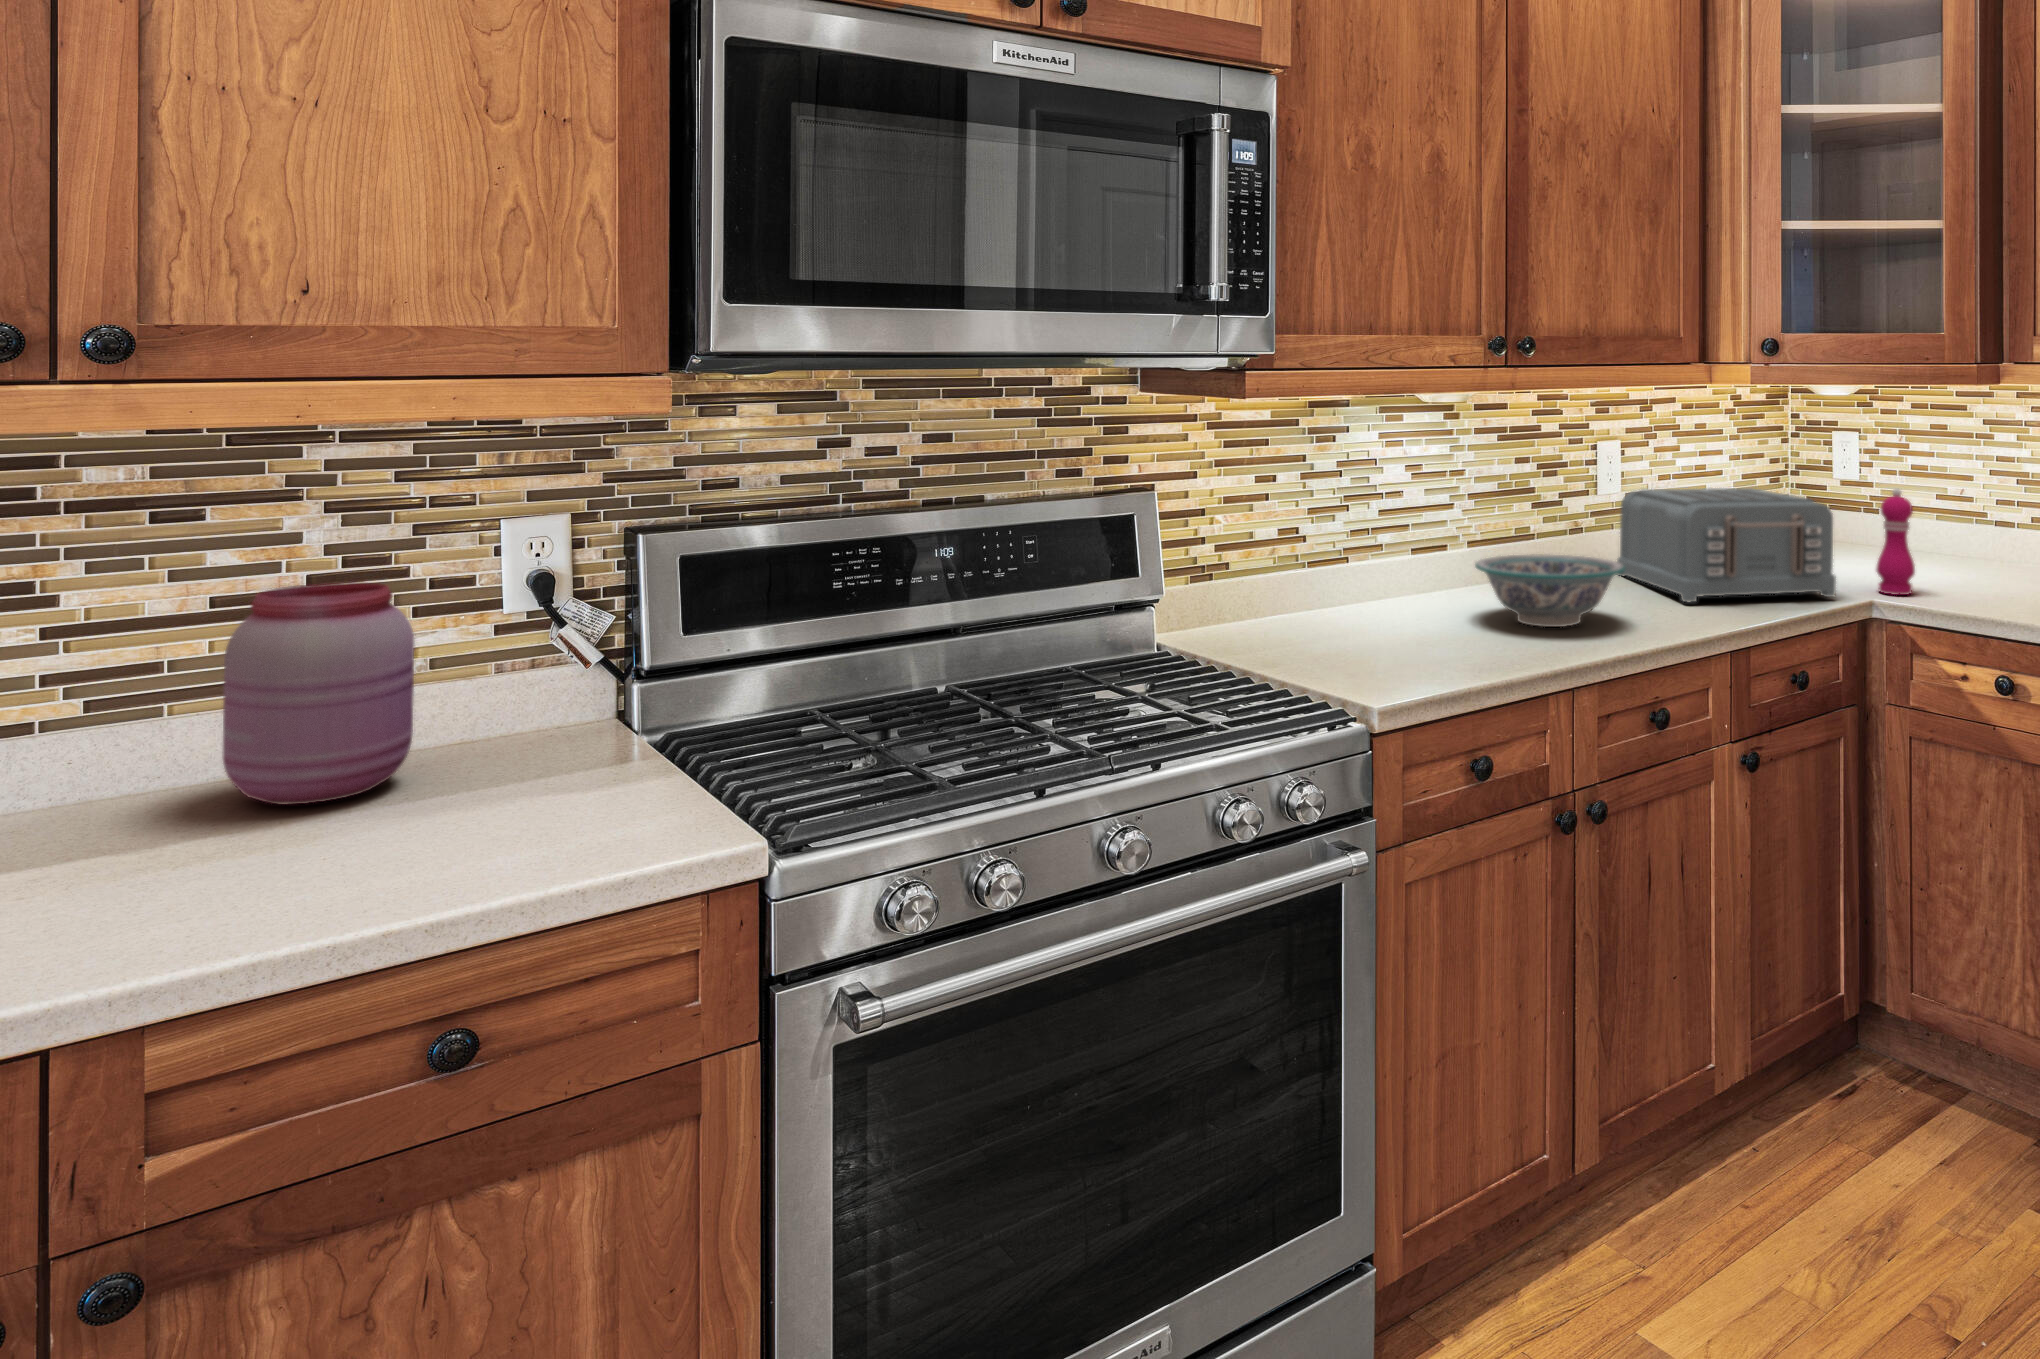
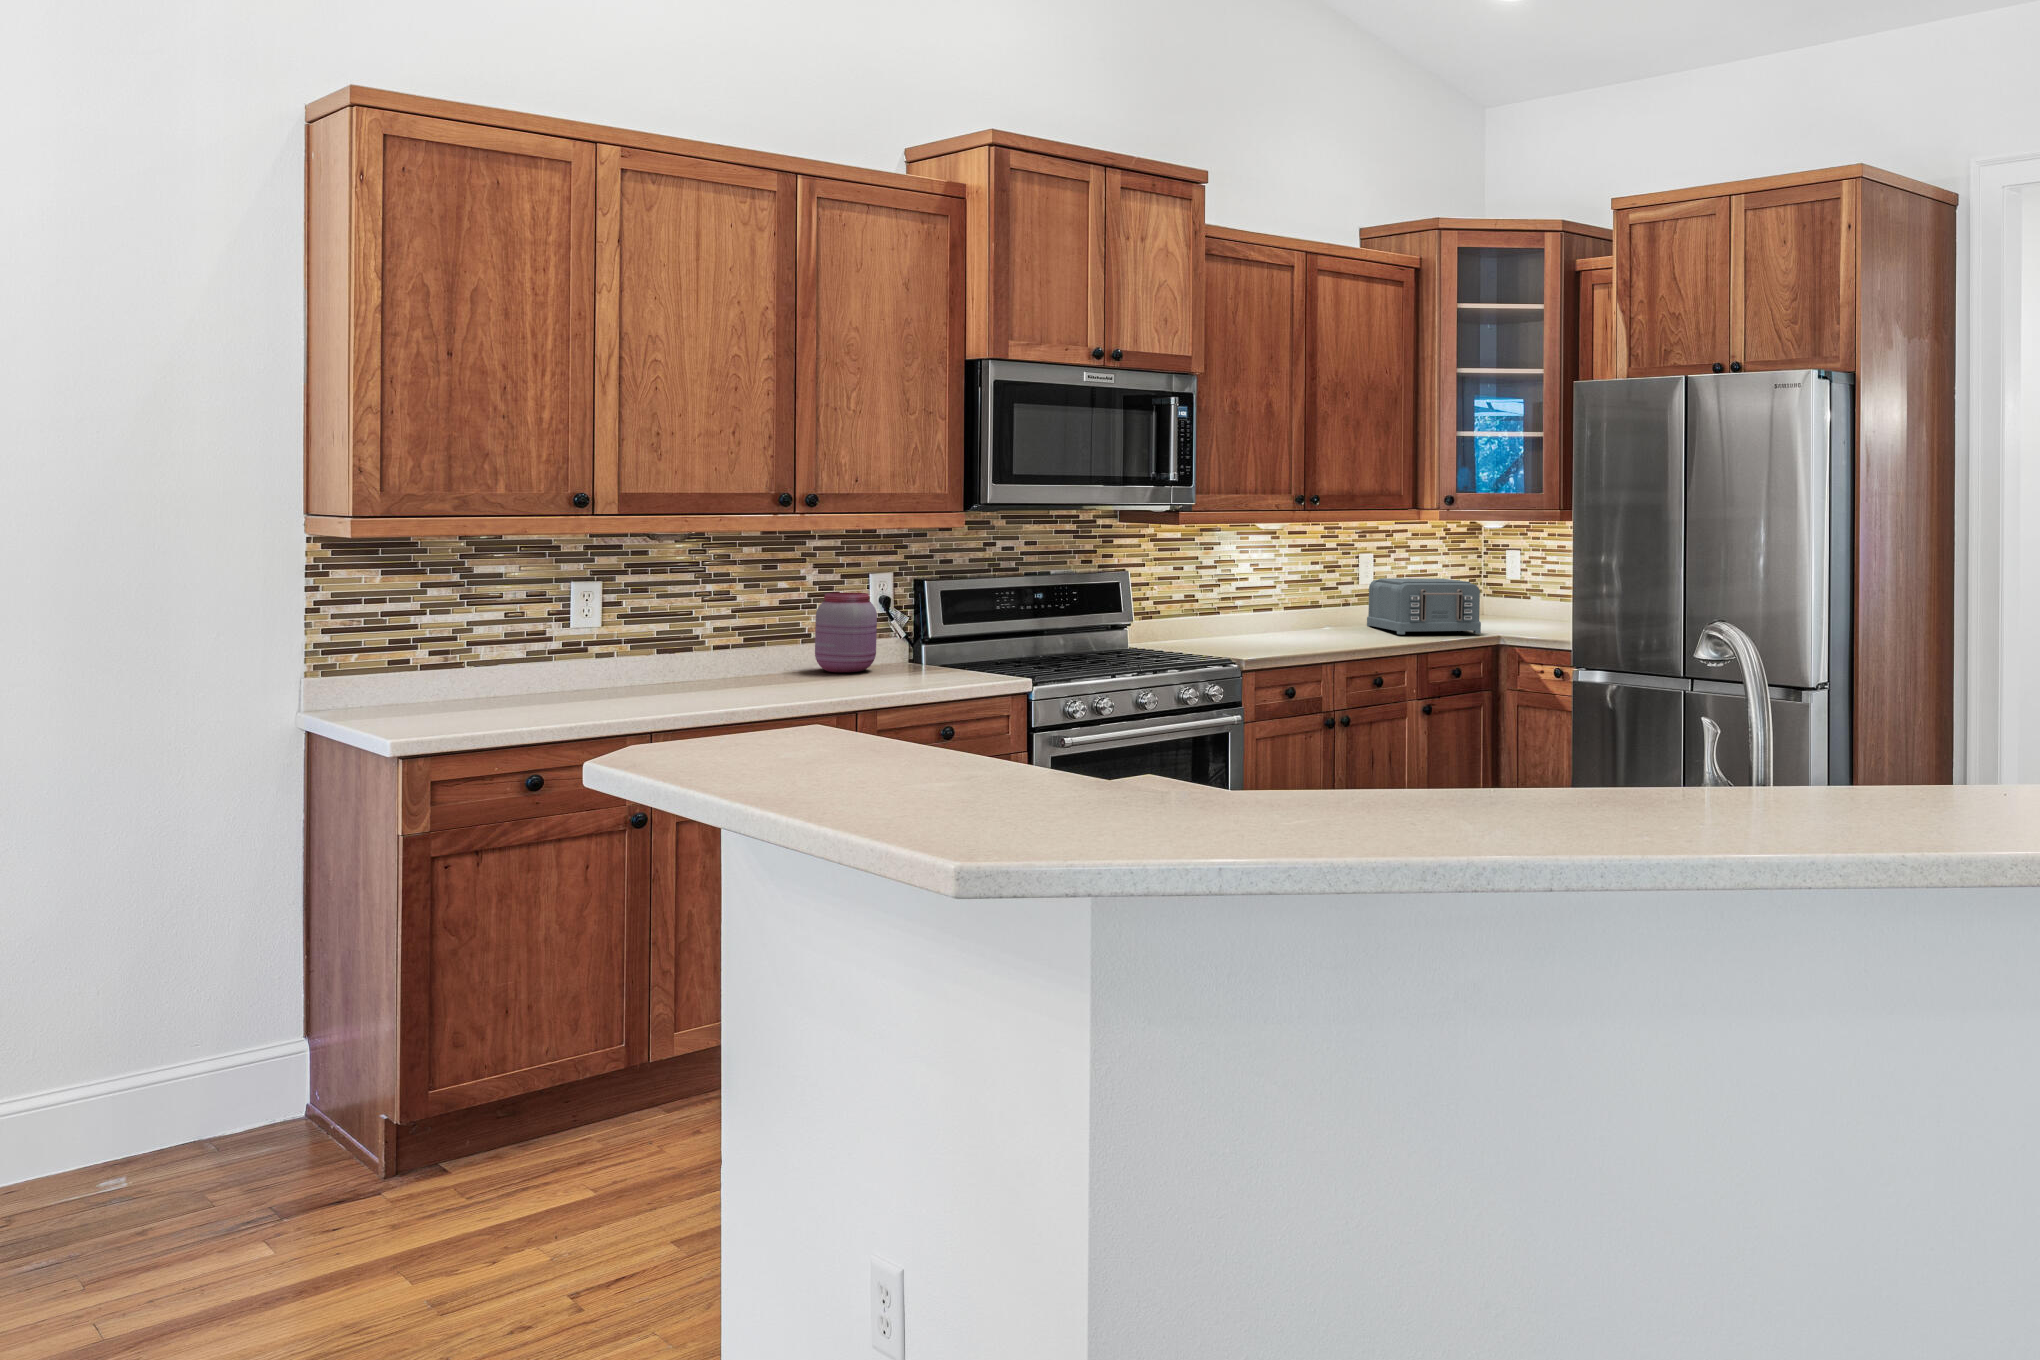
pepper mill: present [1876,488,1915,595] -> none [1506,577,1526,634]
bowl: present [1475,555,1625,627] -> none [1288,608,1365,641]

